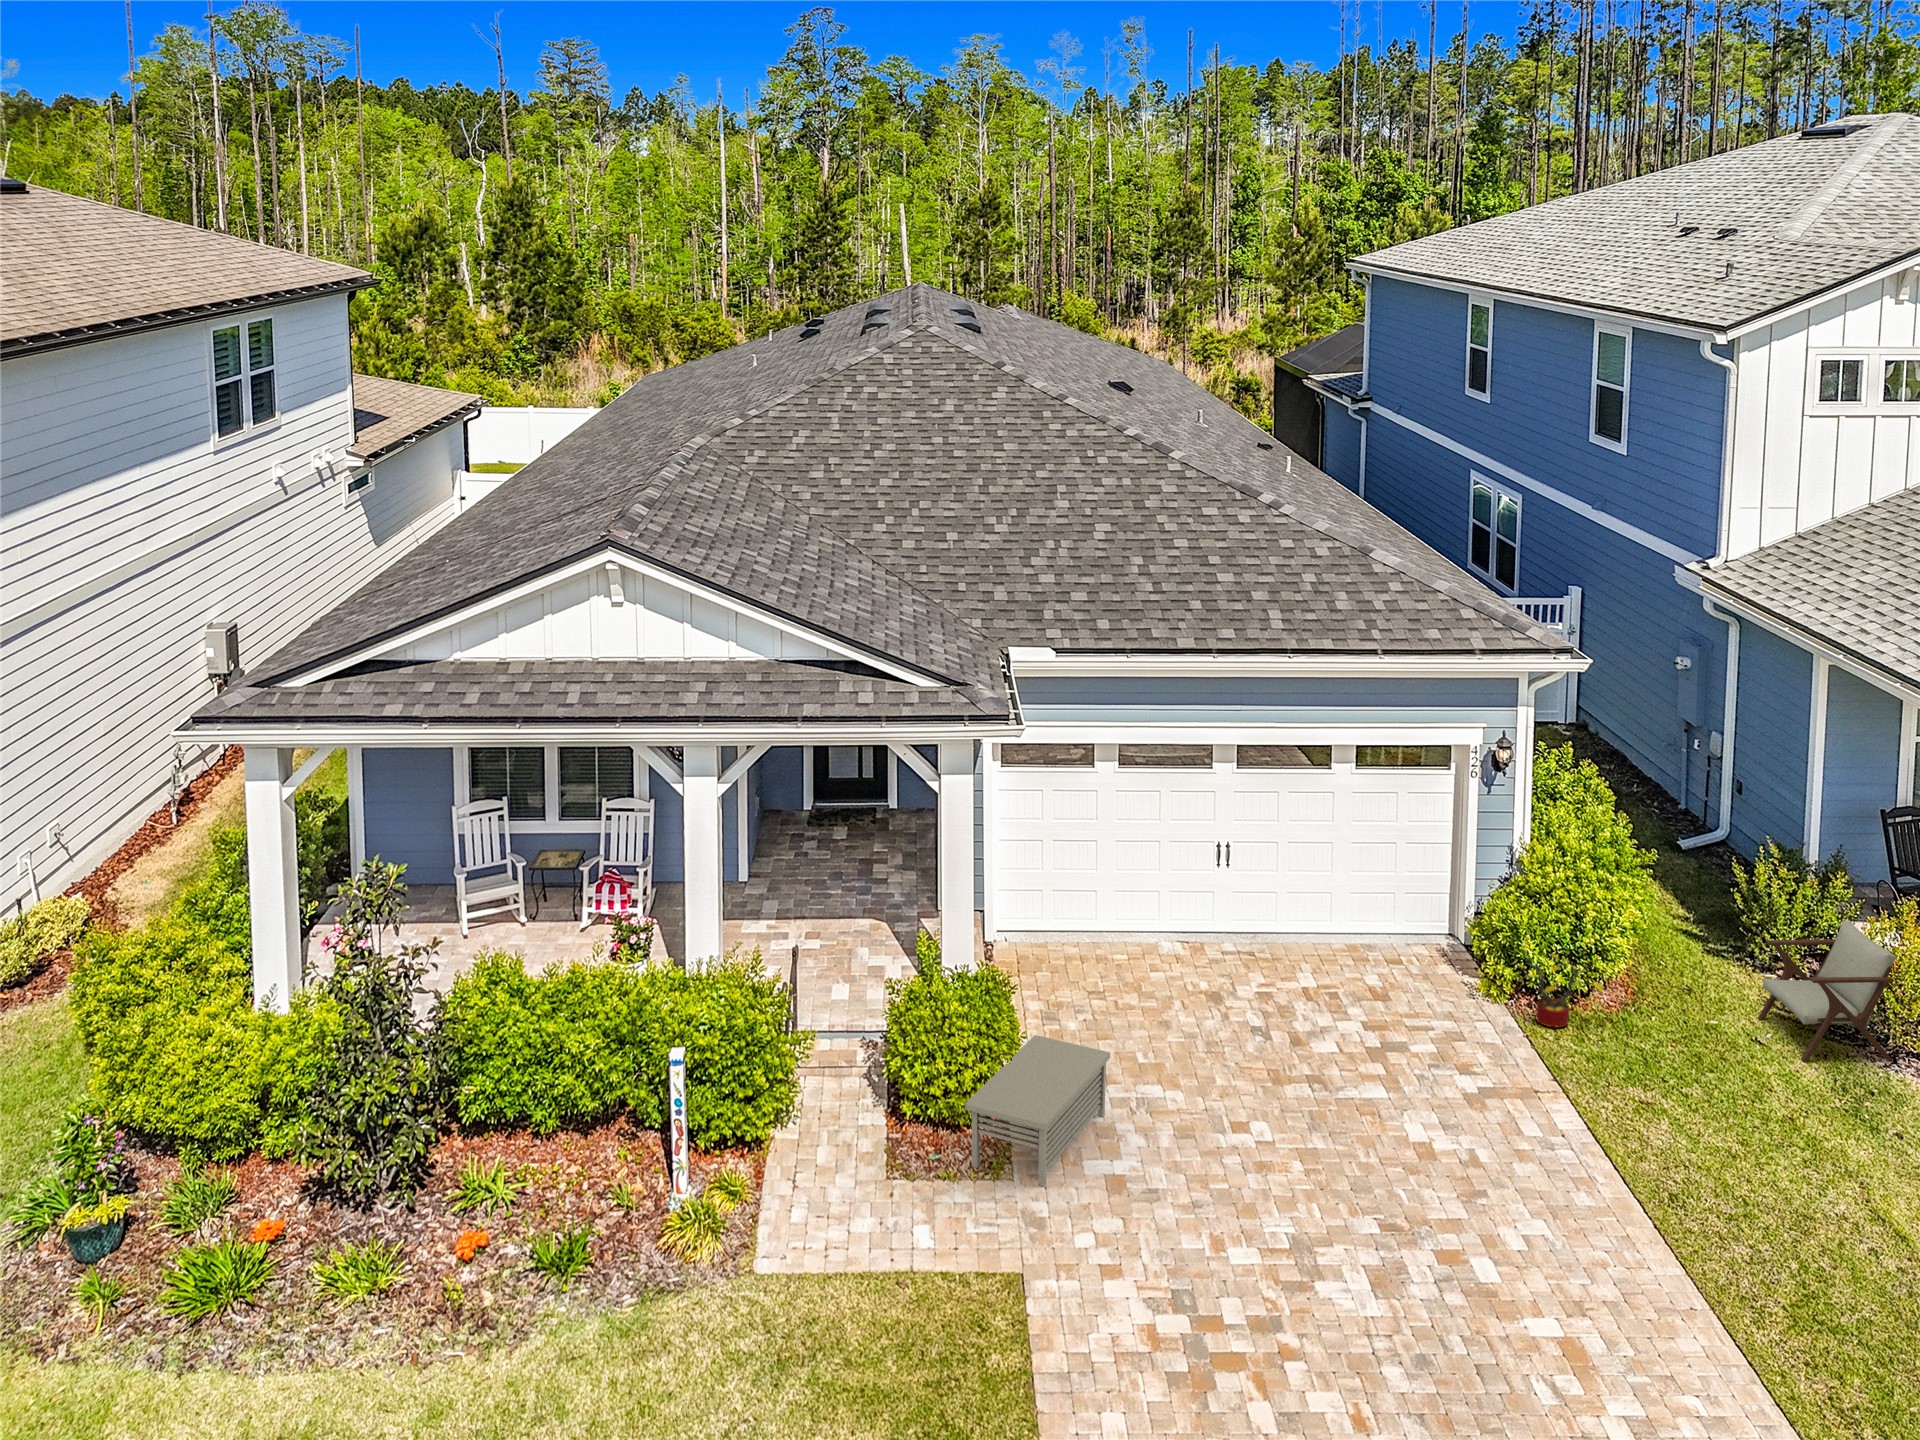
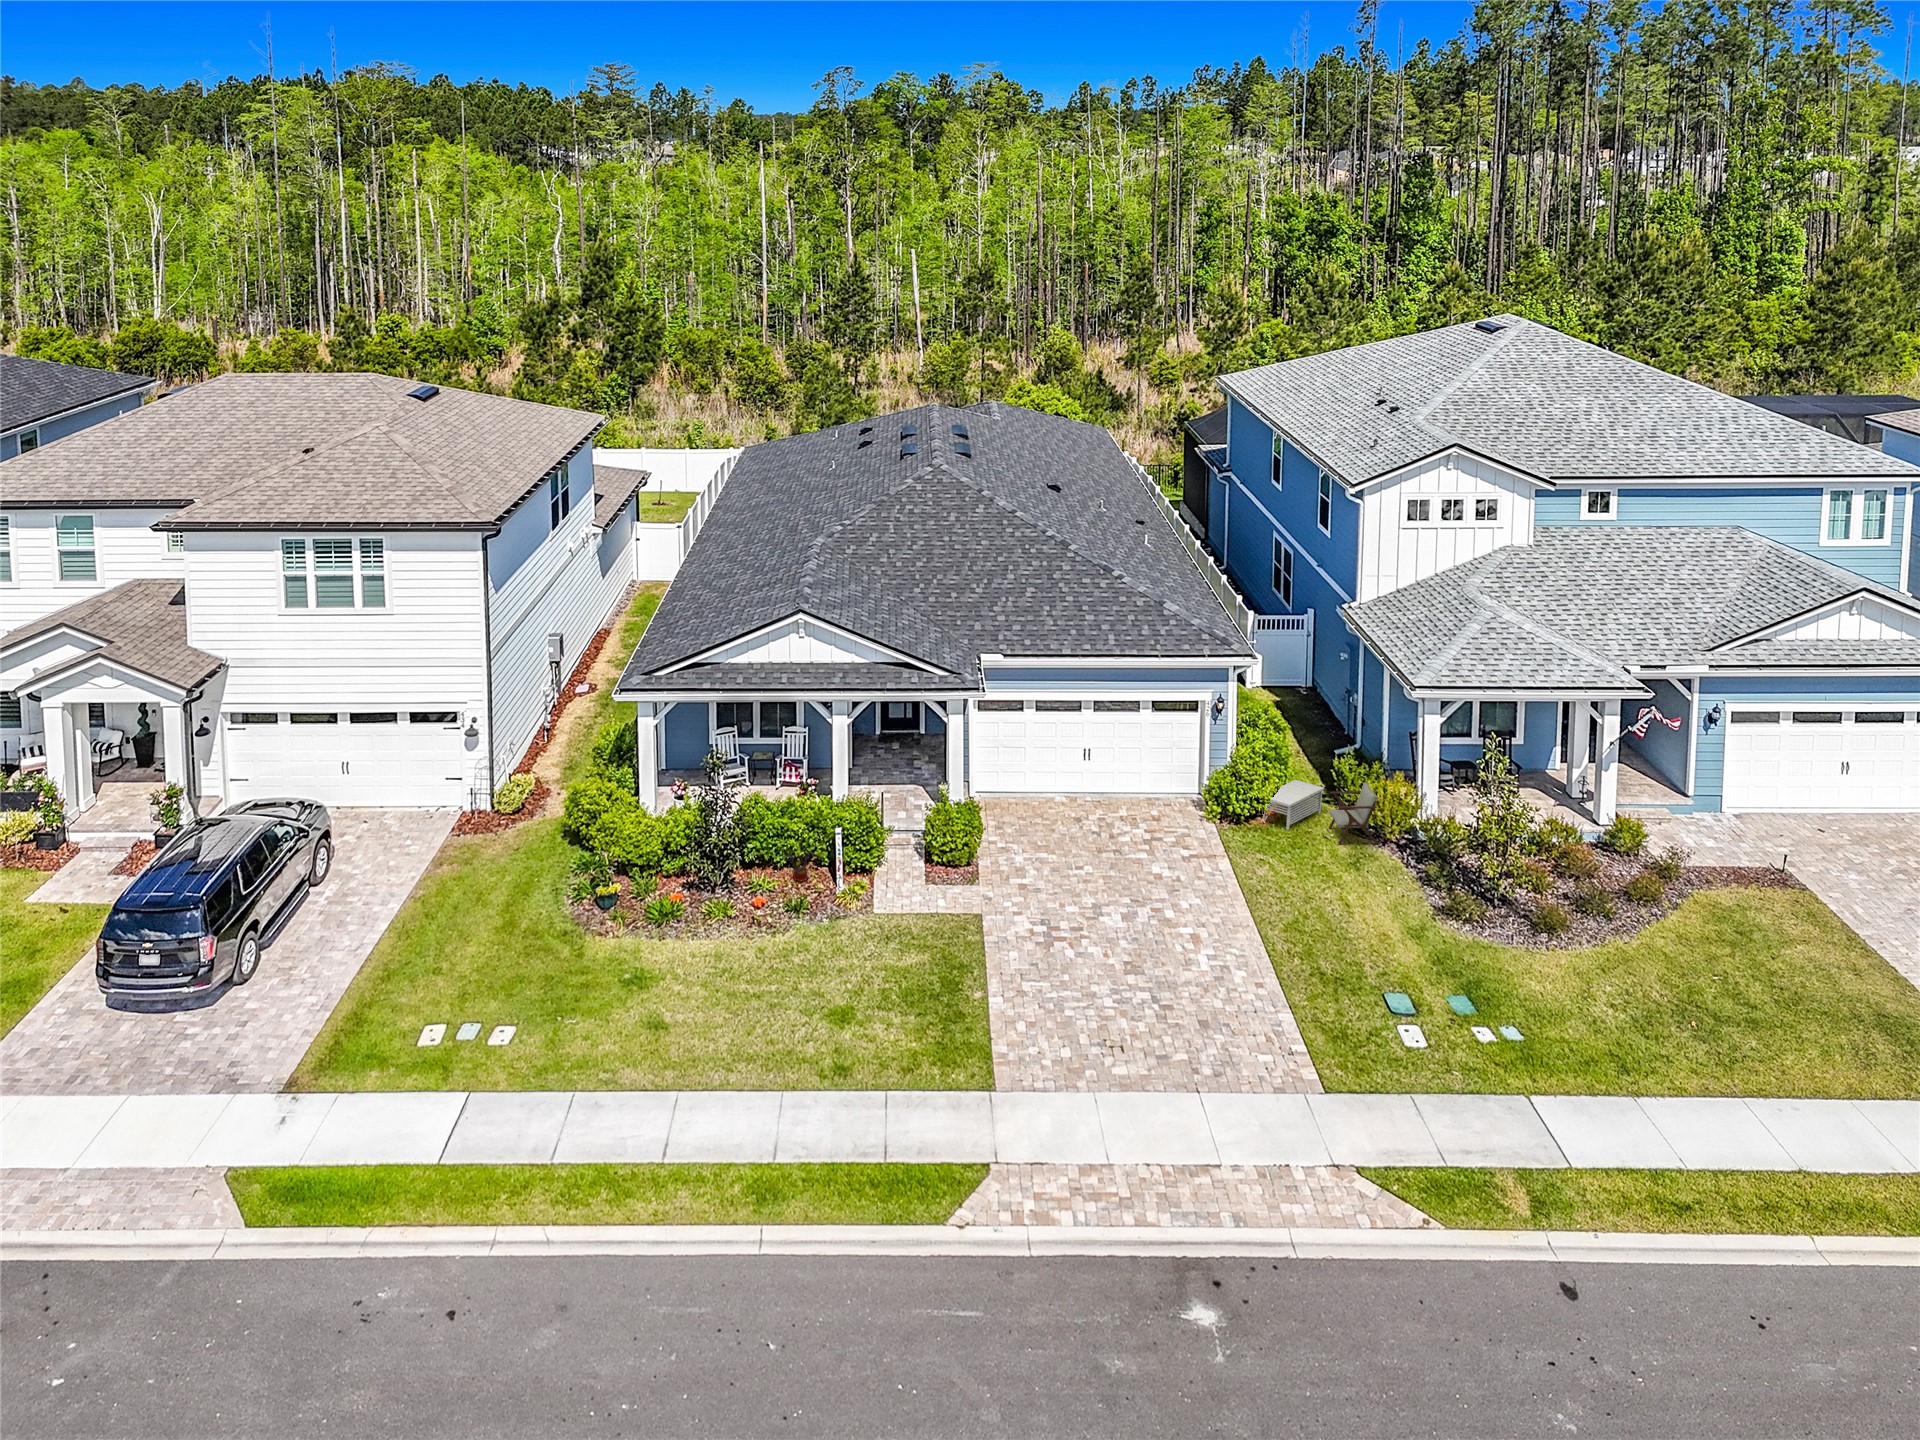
decorative plant: present [1519,951,1603,1027] -> present [782,848,821,881]
storage bench: present [965,1035,1110,1186] -> present [1262,780,1324,830]

